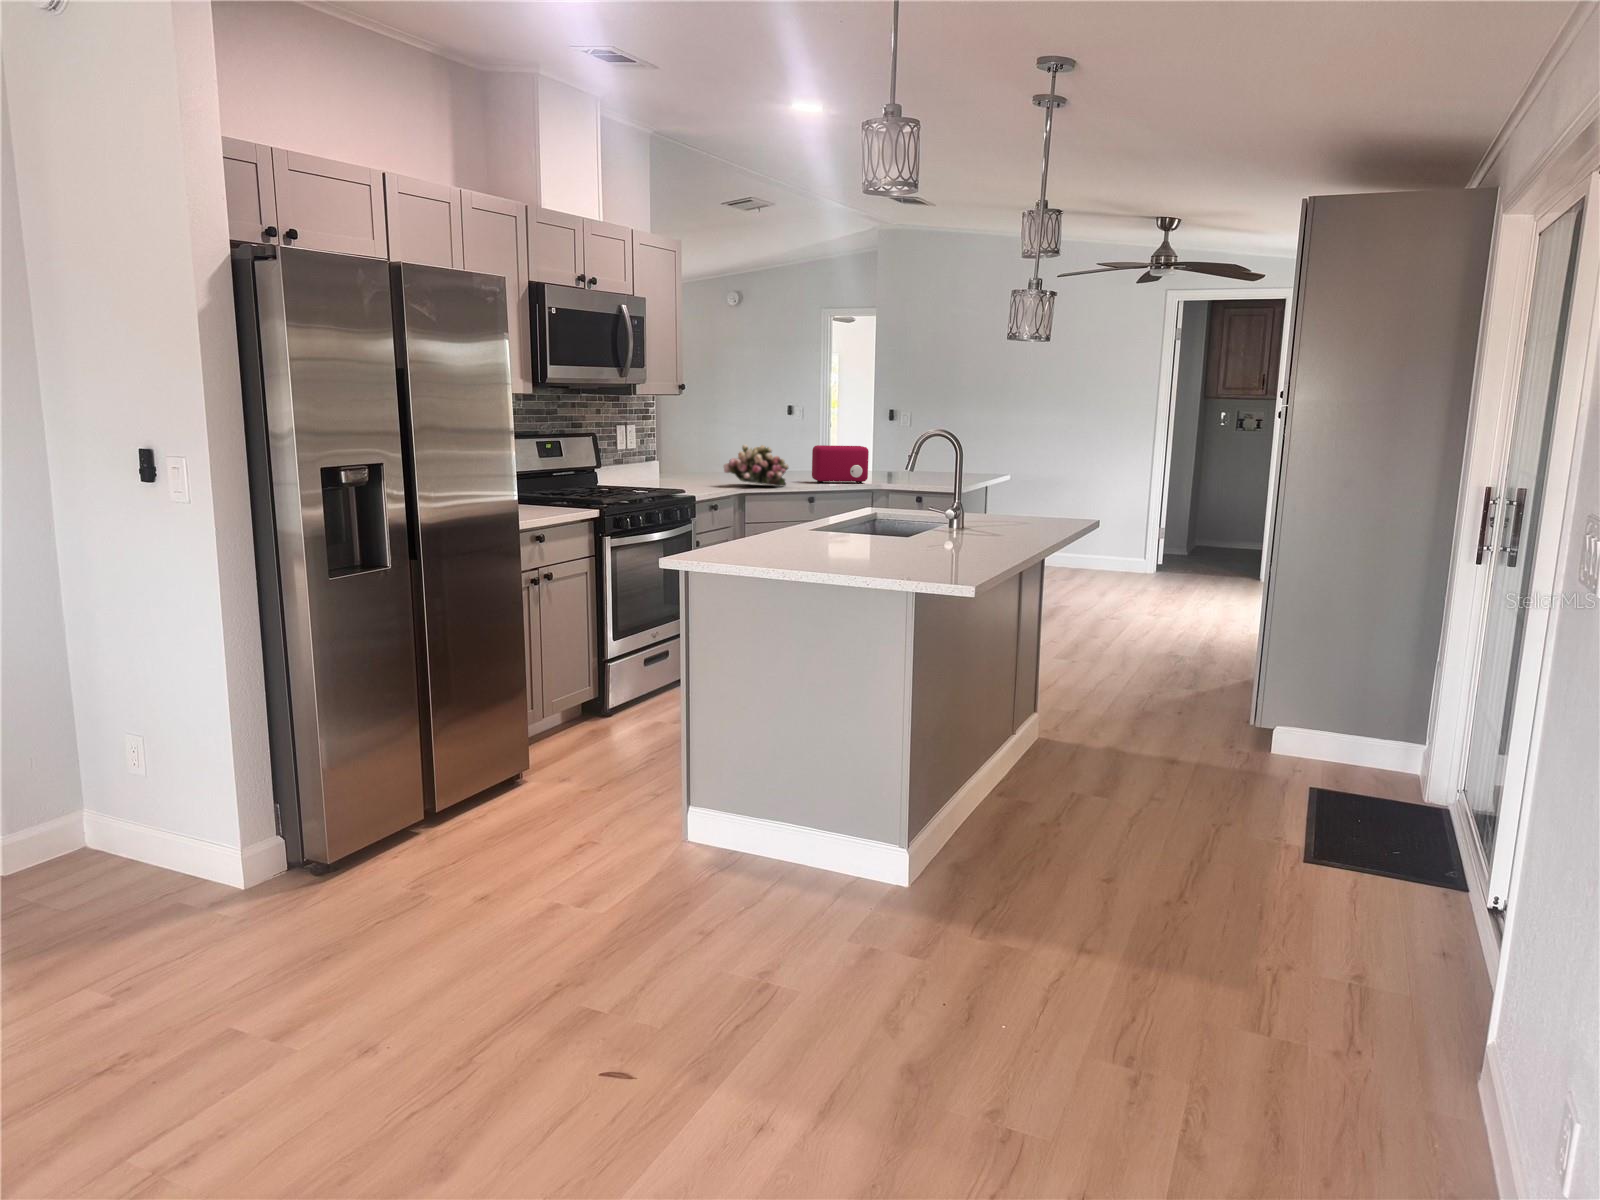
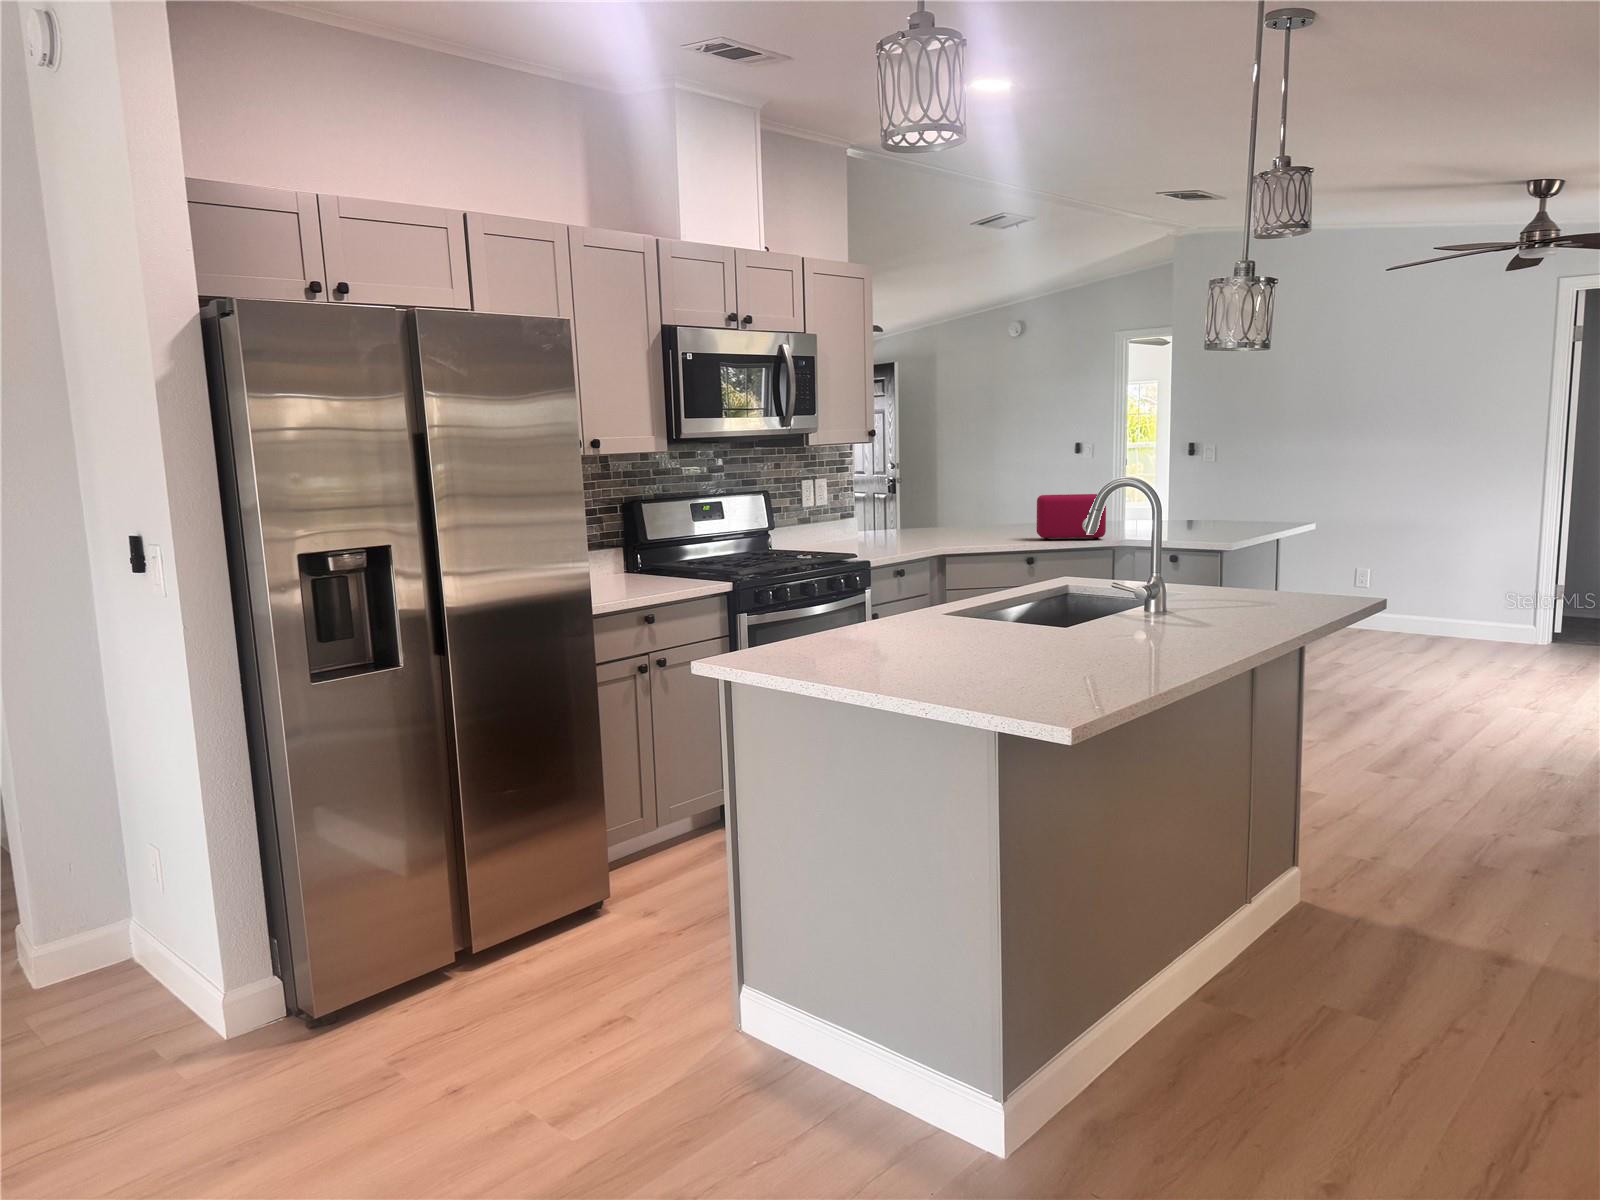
flower arrangement: present [724,445,788,486] -> none [919,497,998,546]

